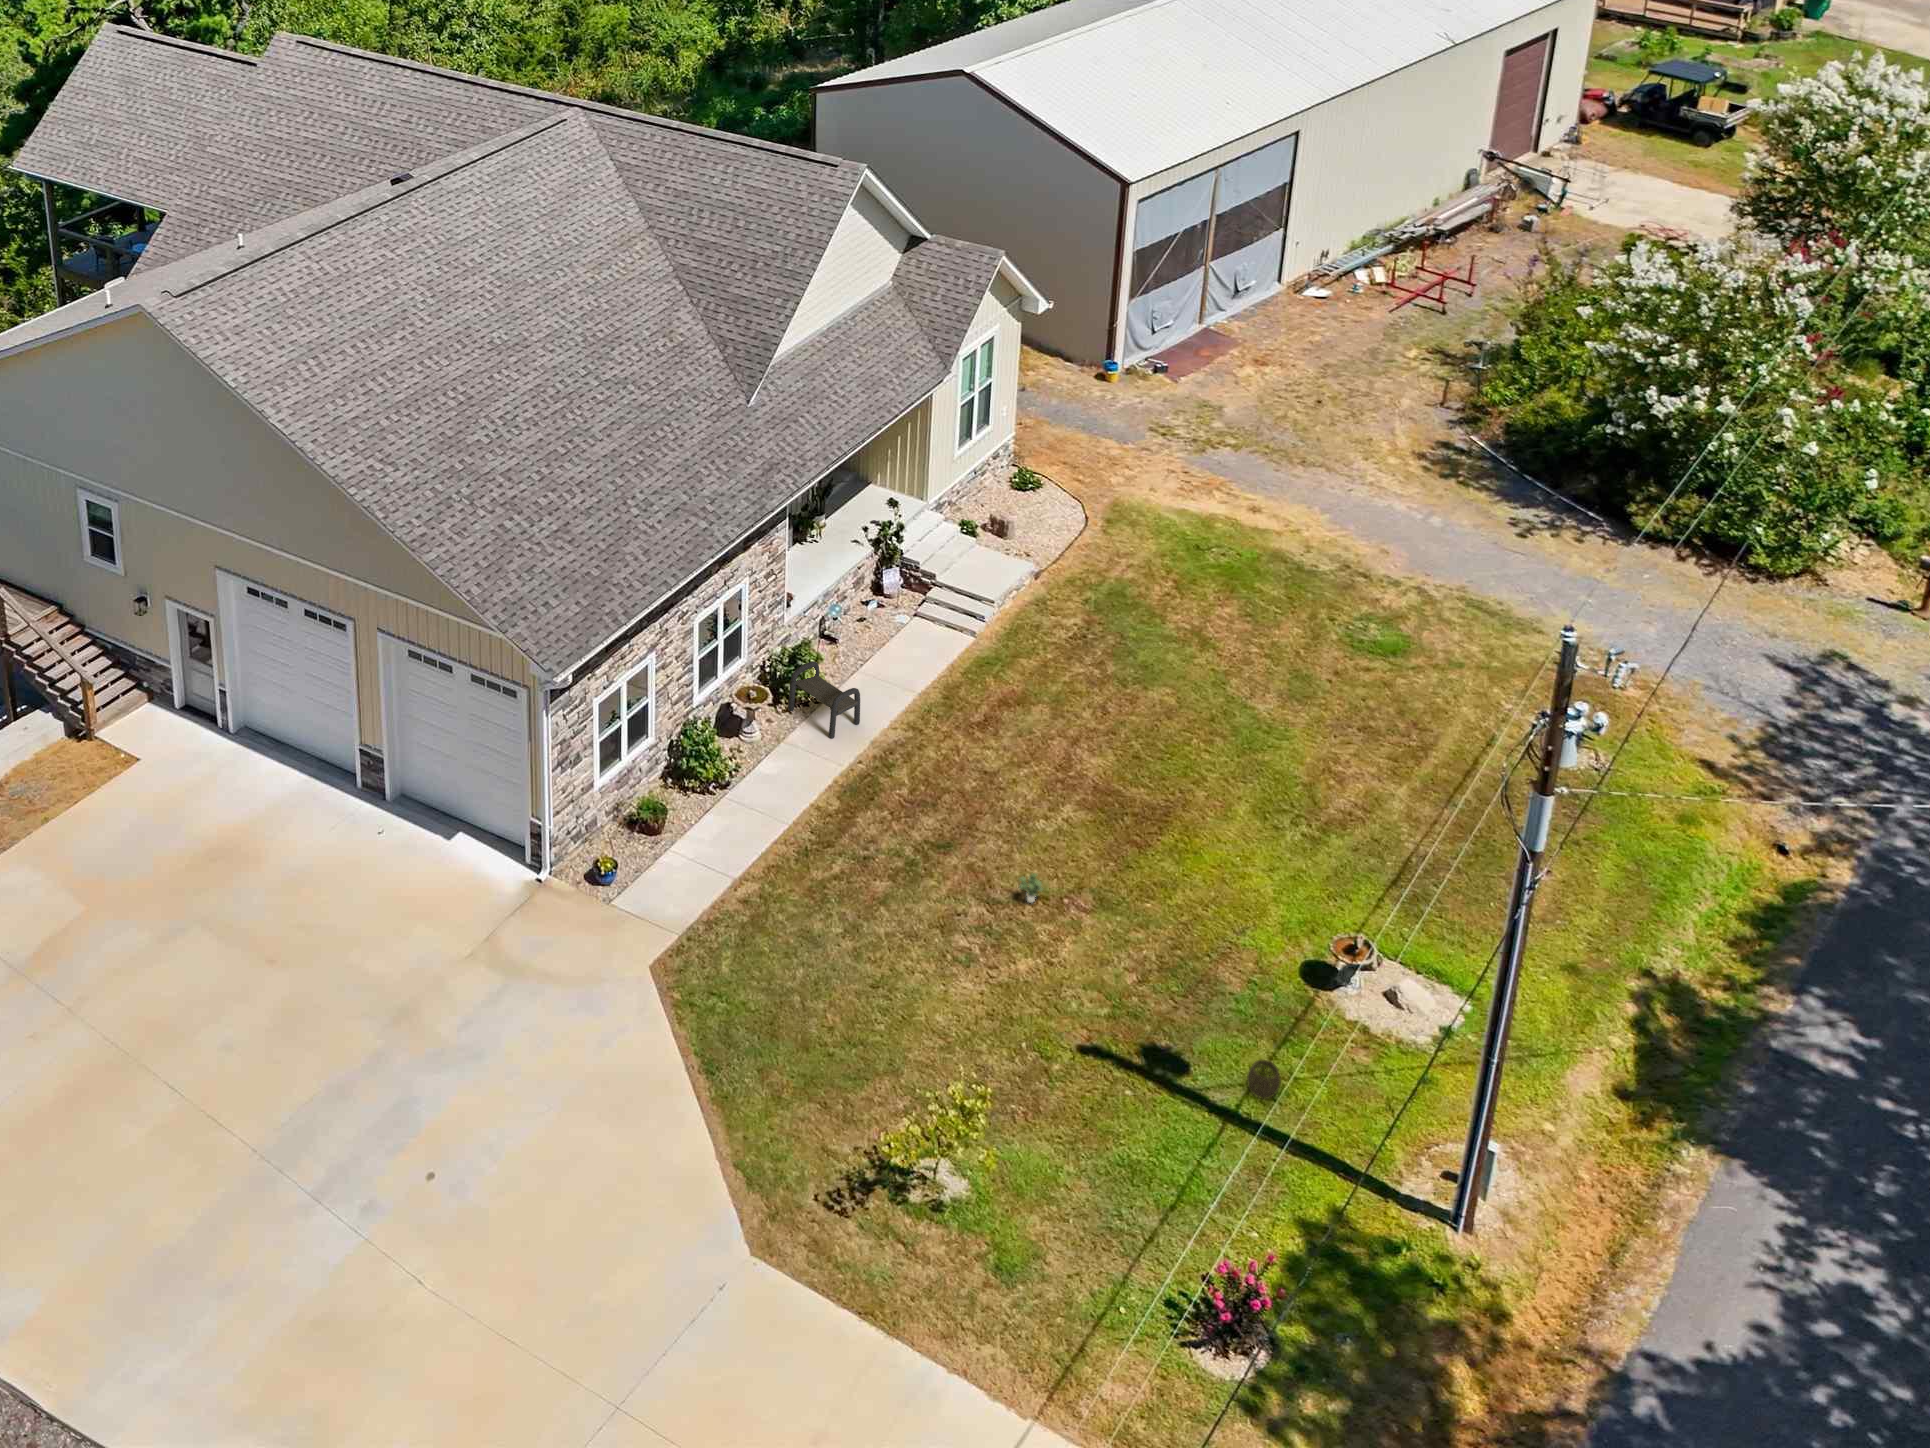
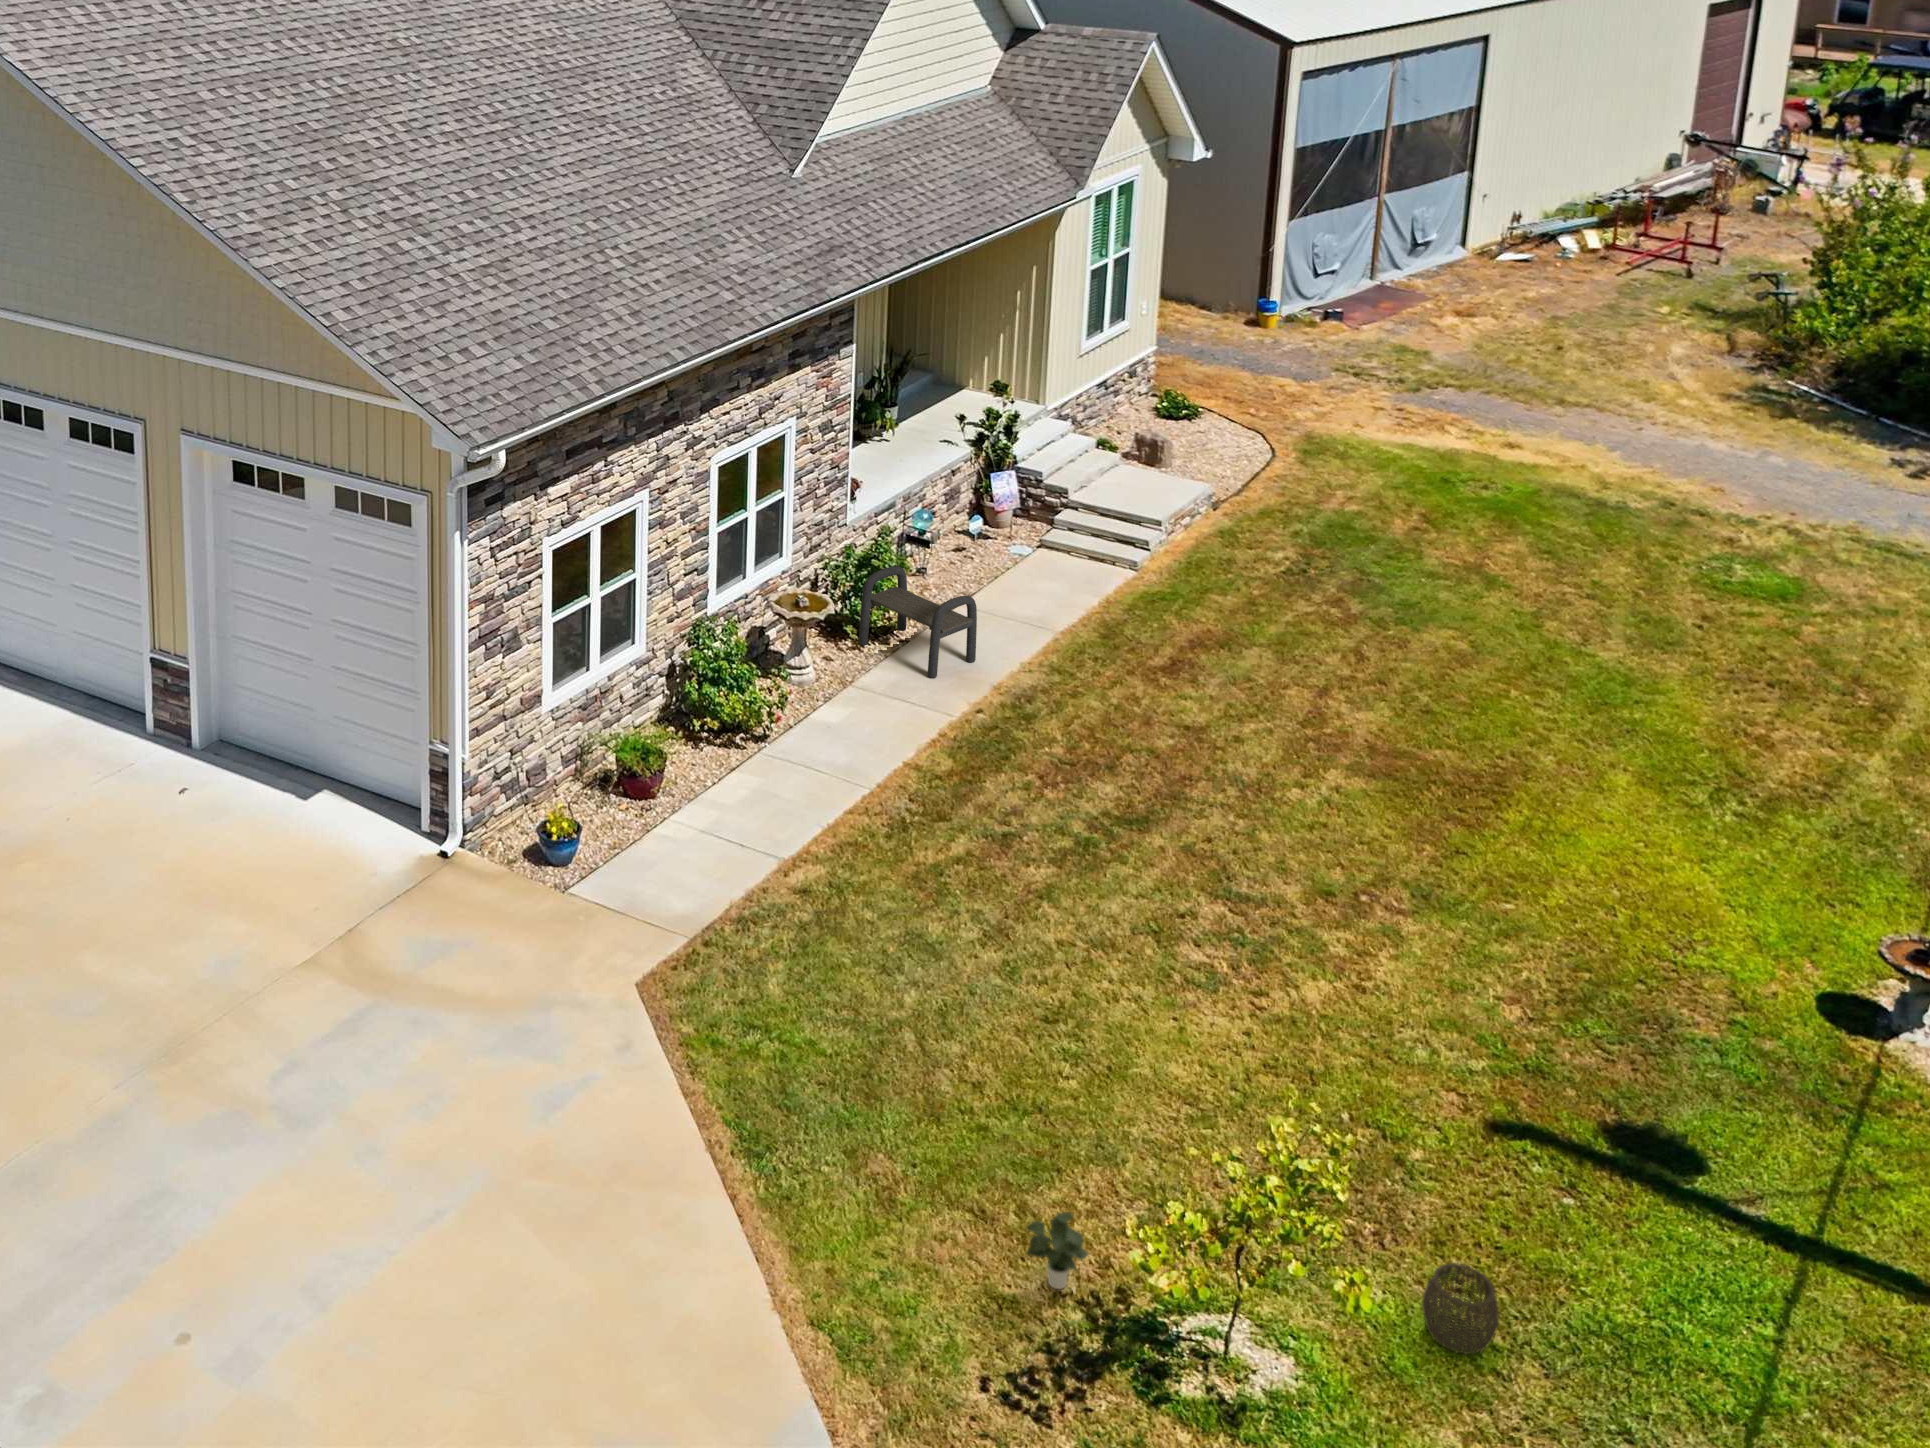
potted plant: present [1019,873,1043,903] -> present [1026,1212,1089,1289]
woven basket: present [1247,1060,1280,1099] -> present [1422,1263,1499,1355]

